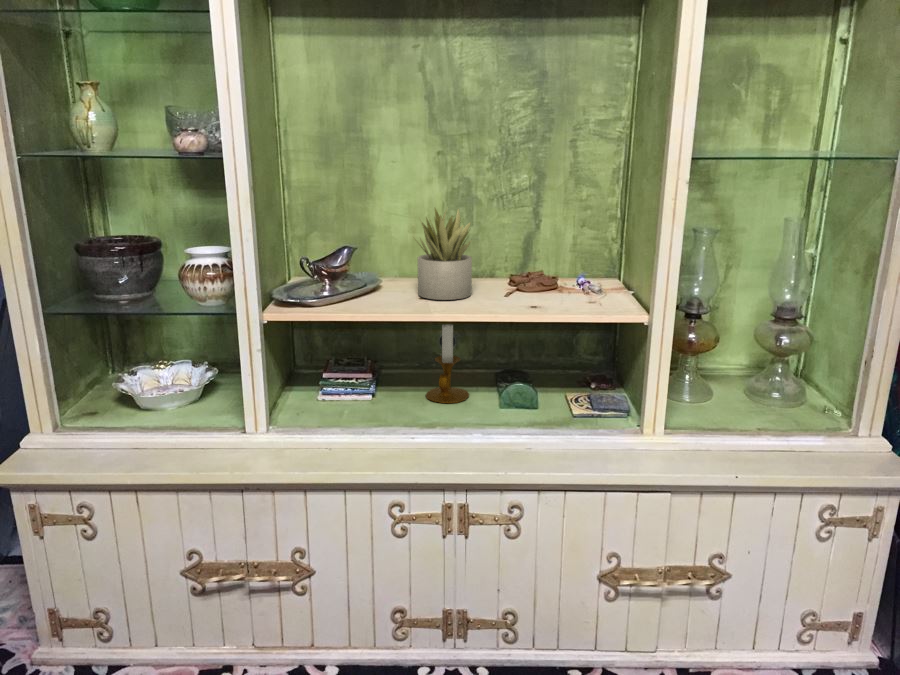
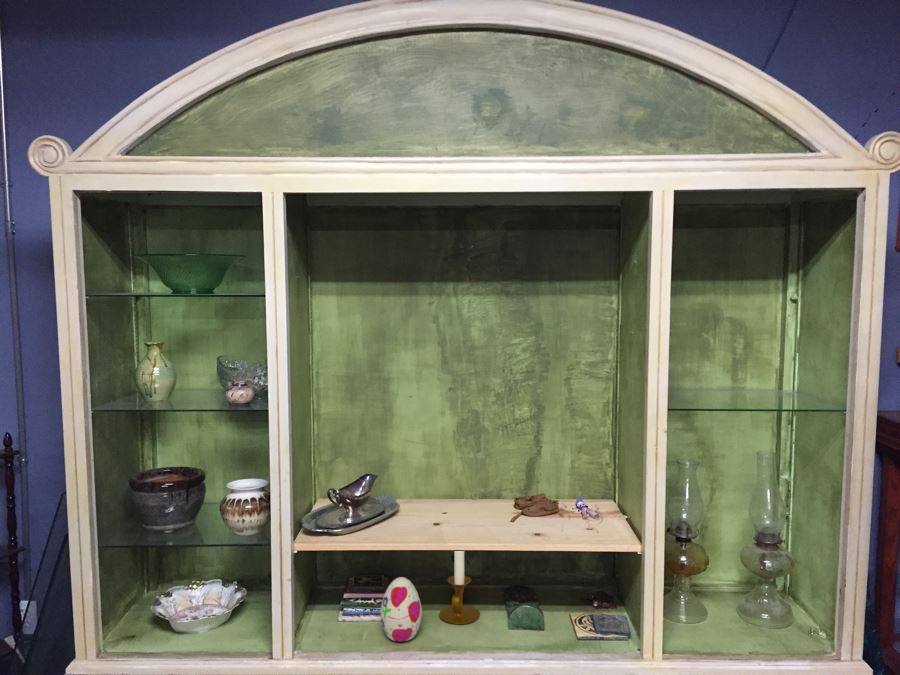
succulent plant: present [417,208,472,300] -> none [428,442,481,528]
decorative egg: none [361,351,406,417] -> present [380,577,422,641]

